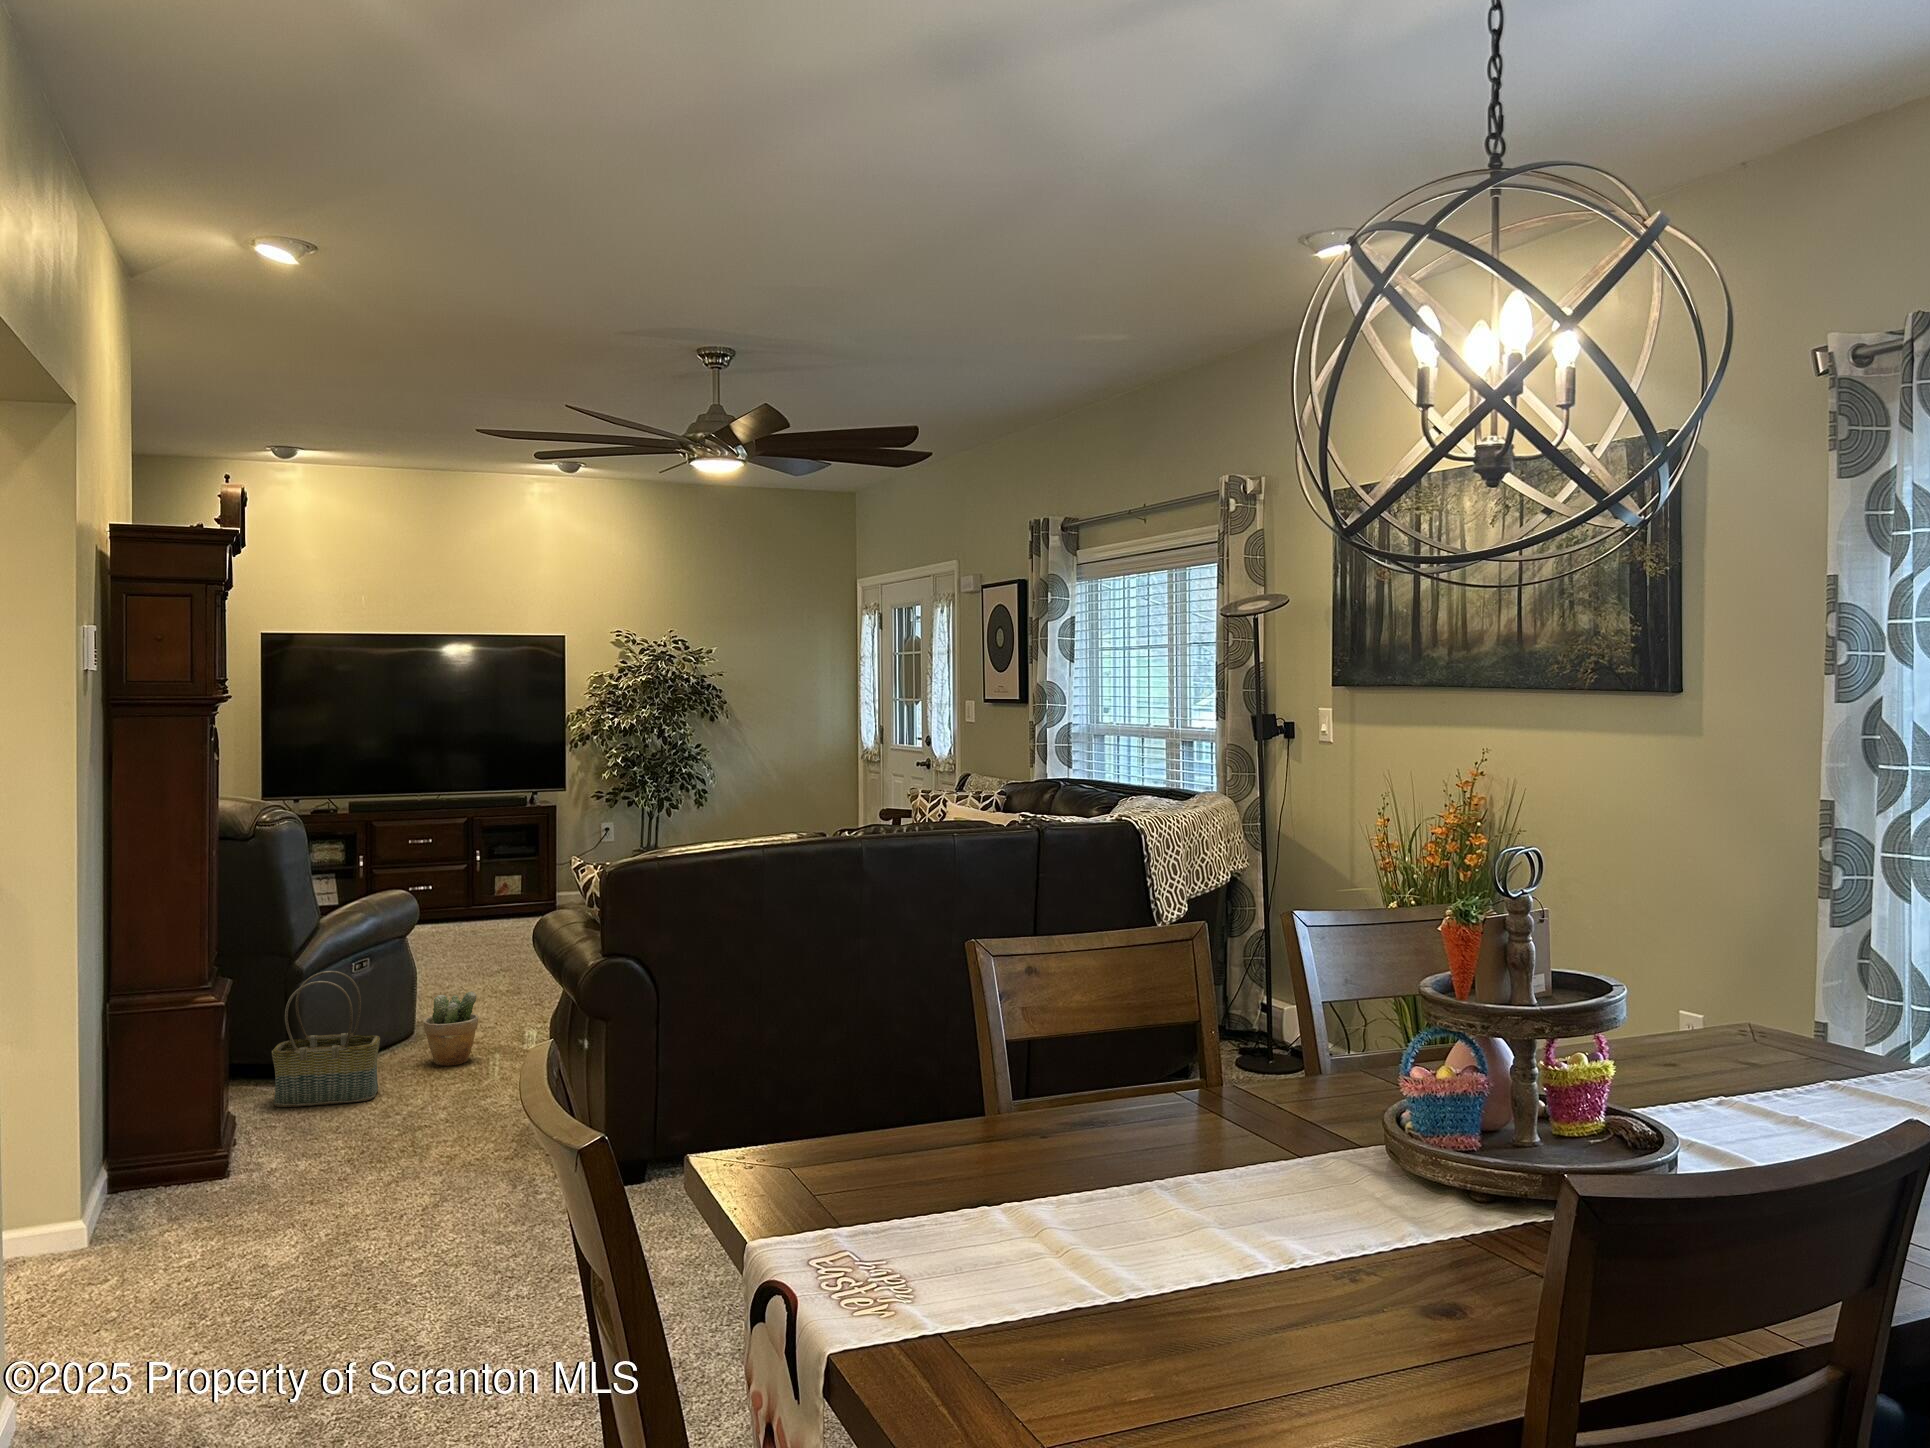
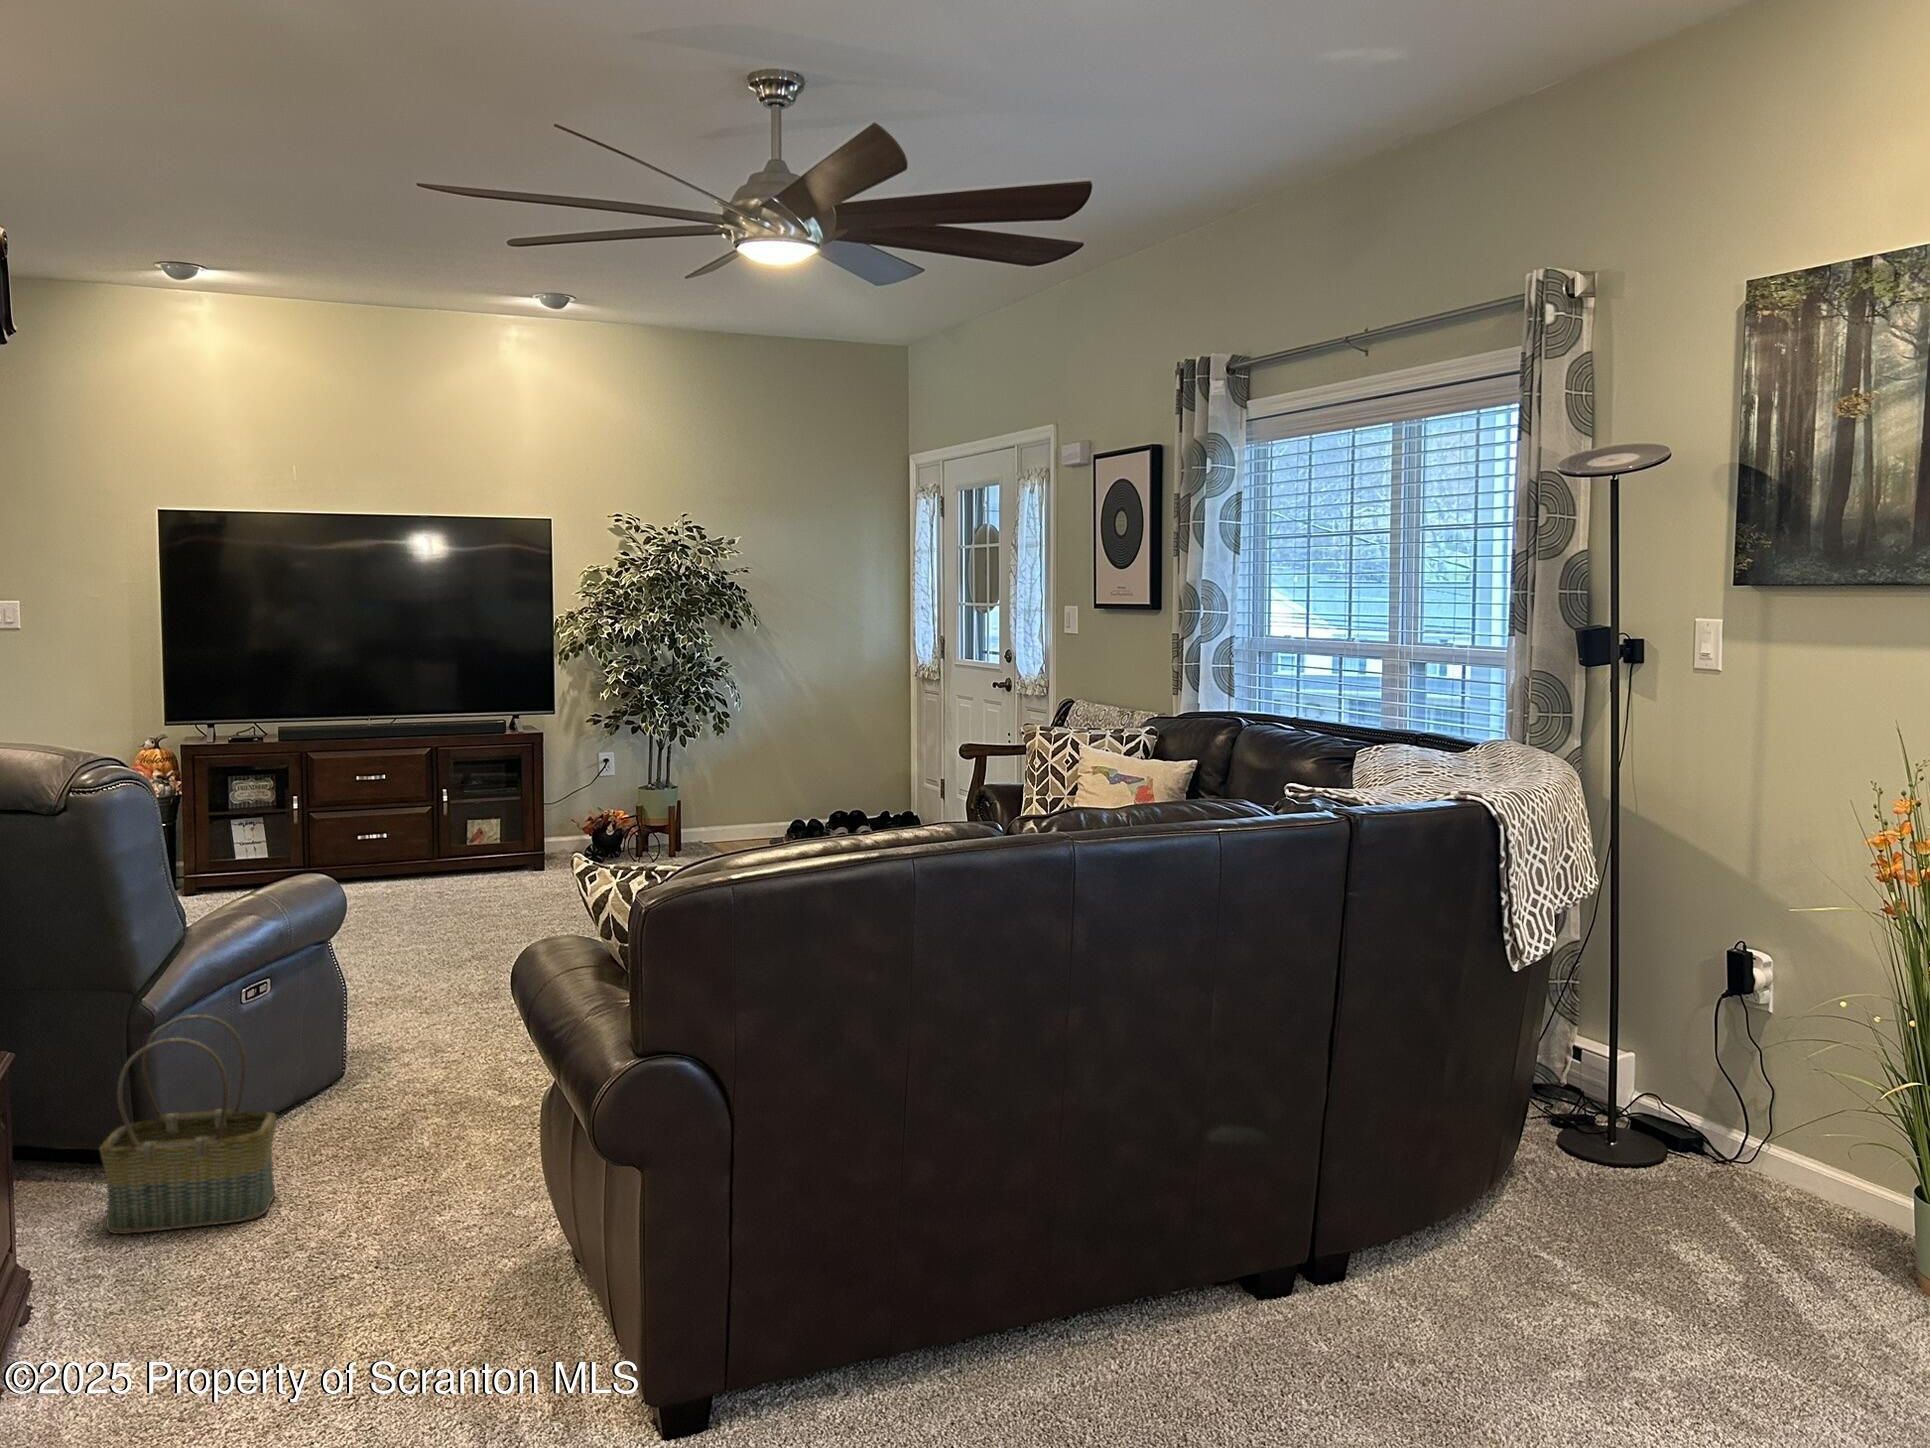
potted plant: present [423,992,478,1066] -> none [349,1030,432,1141]

